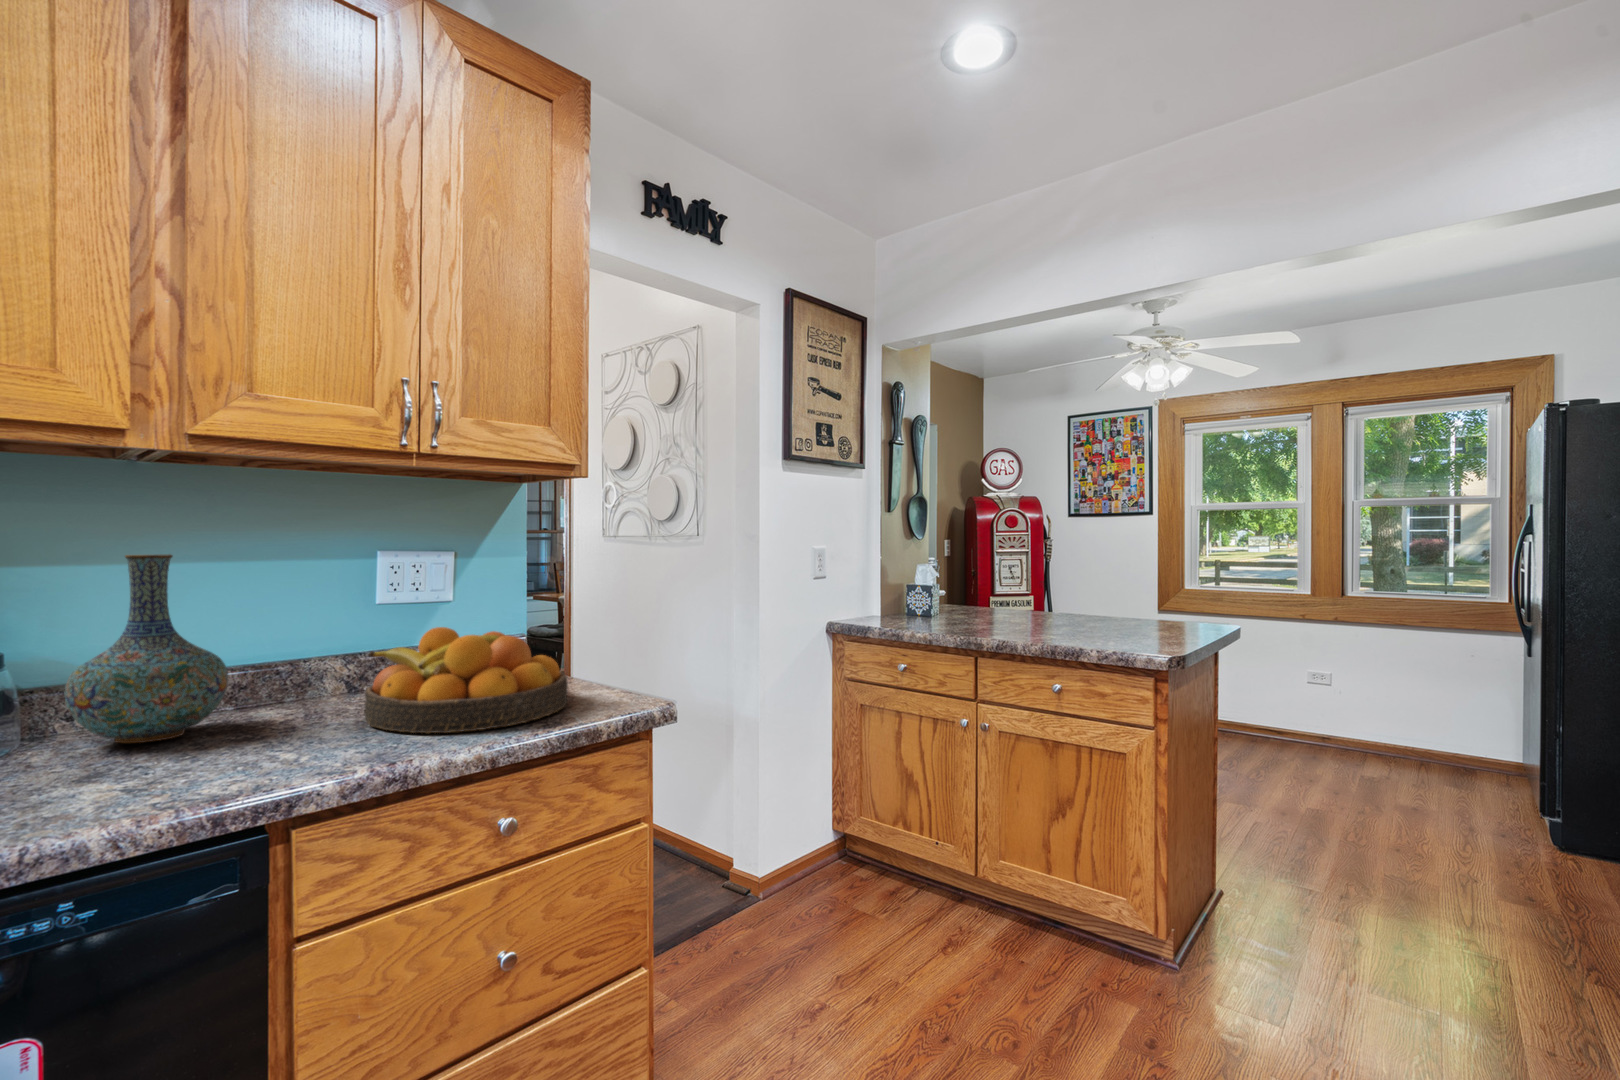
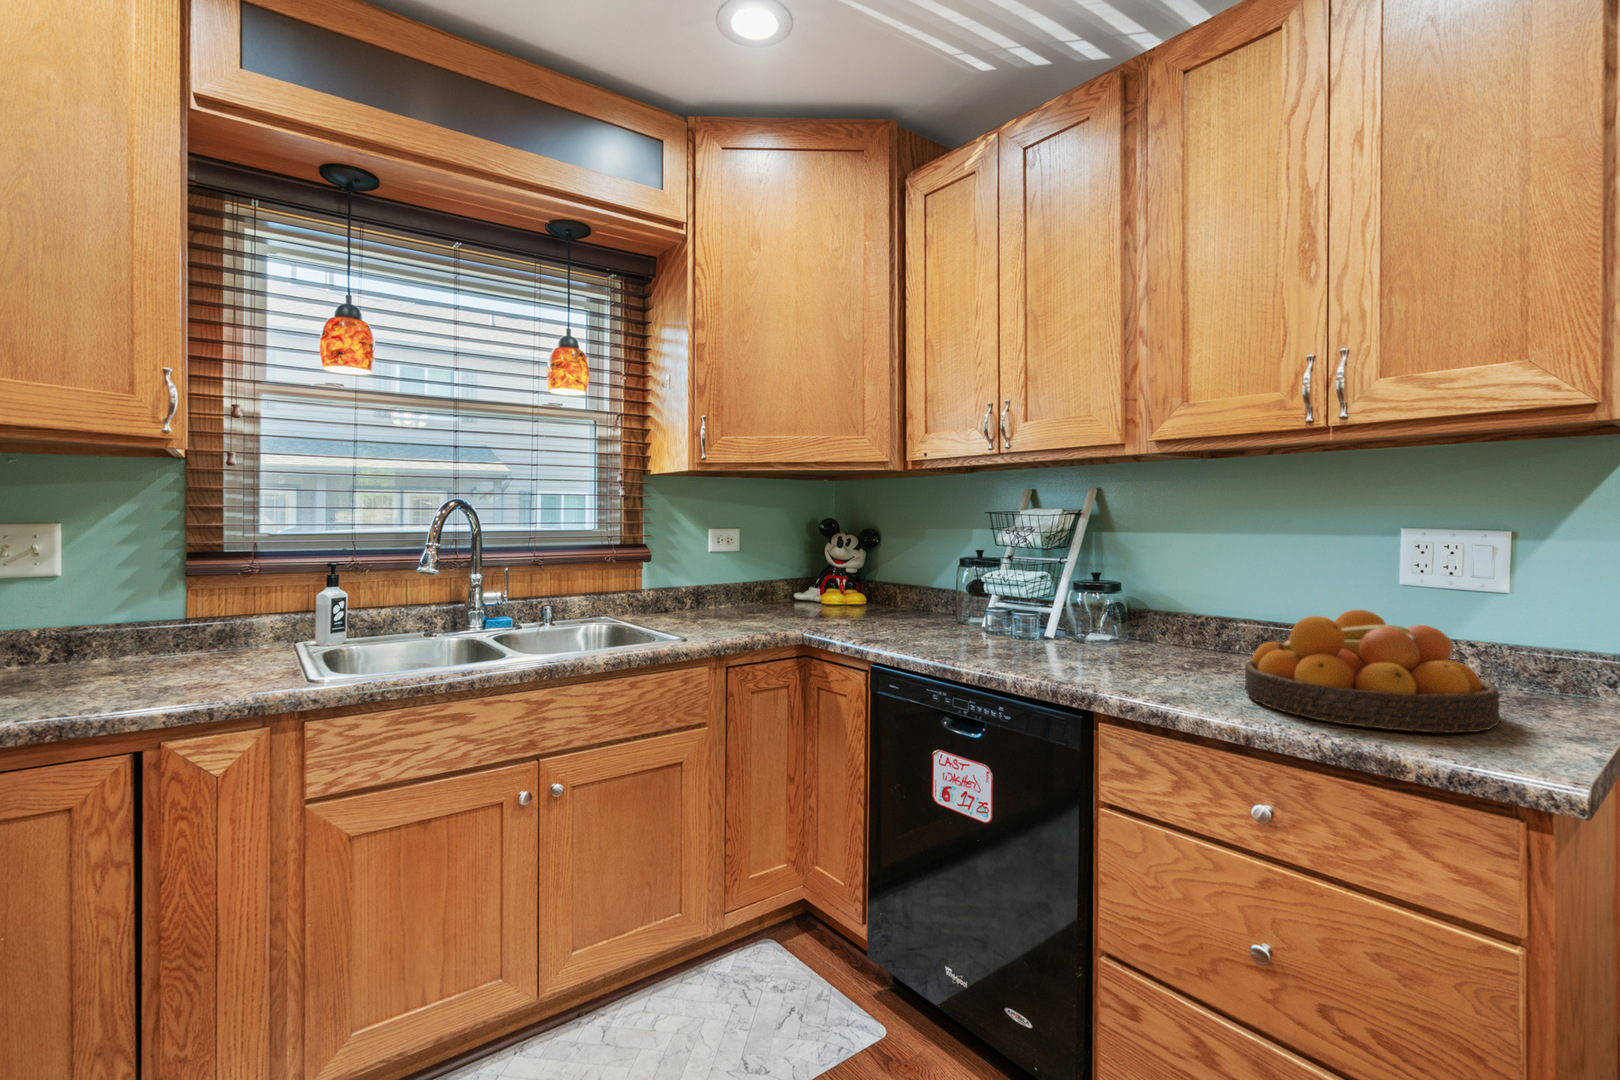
vase: present [65,554,228,743] -> none [1118,527,1212,659]

